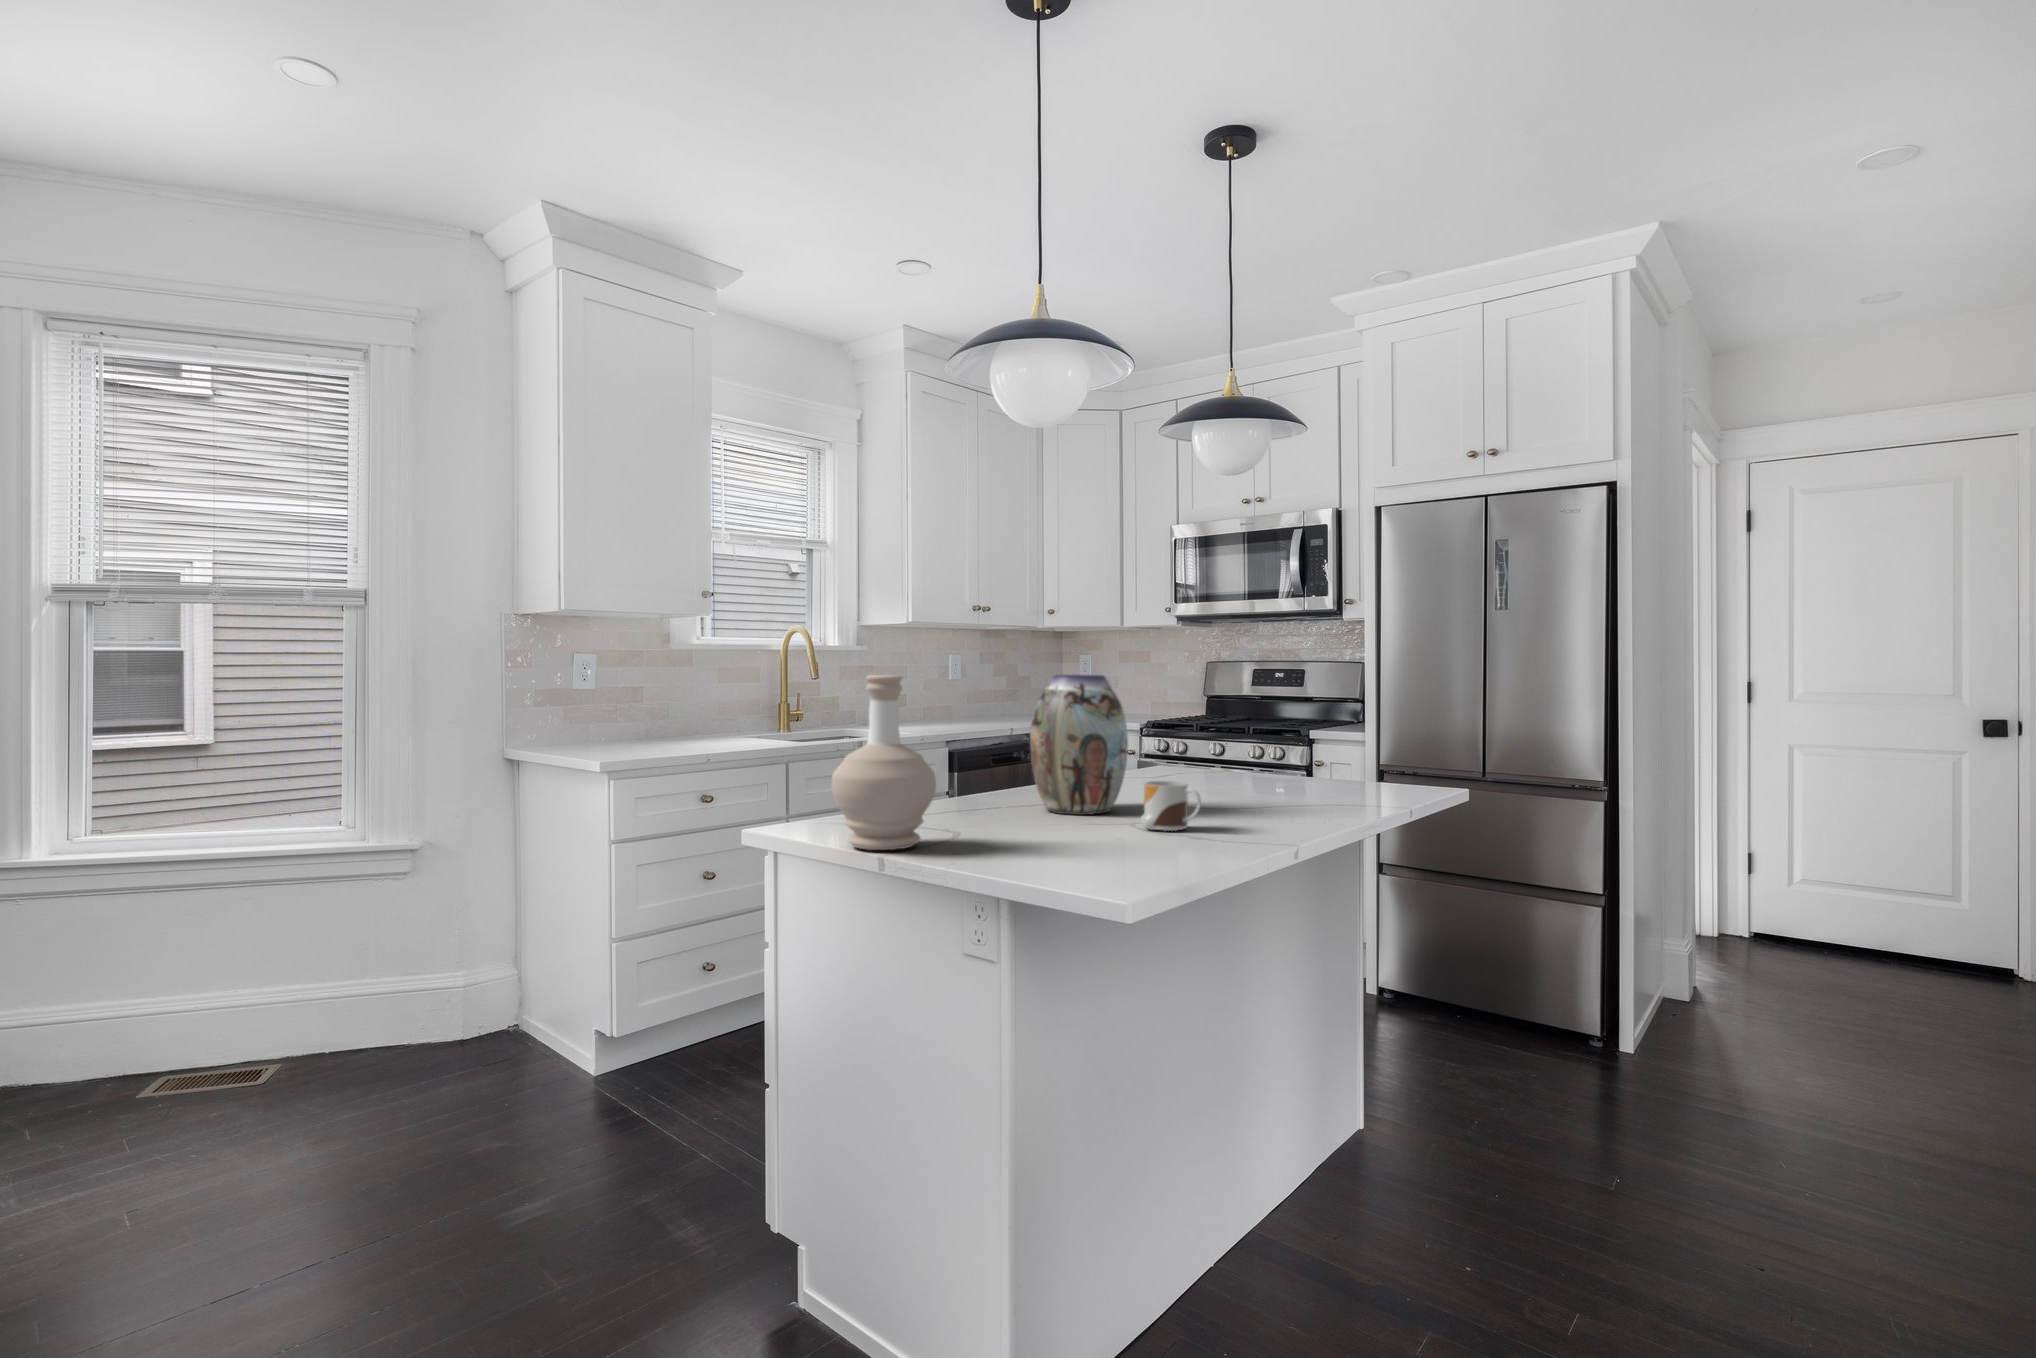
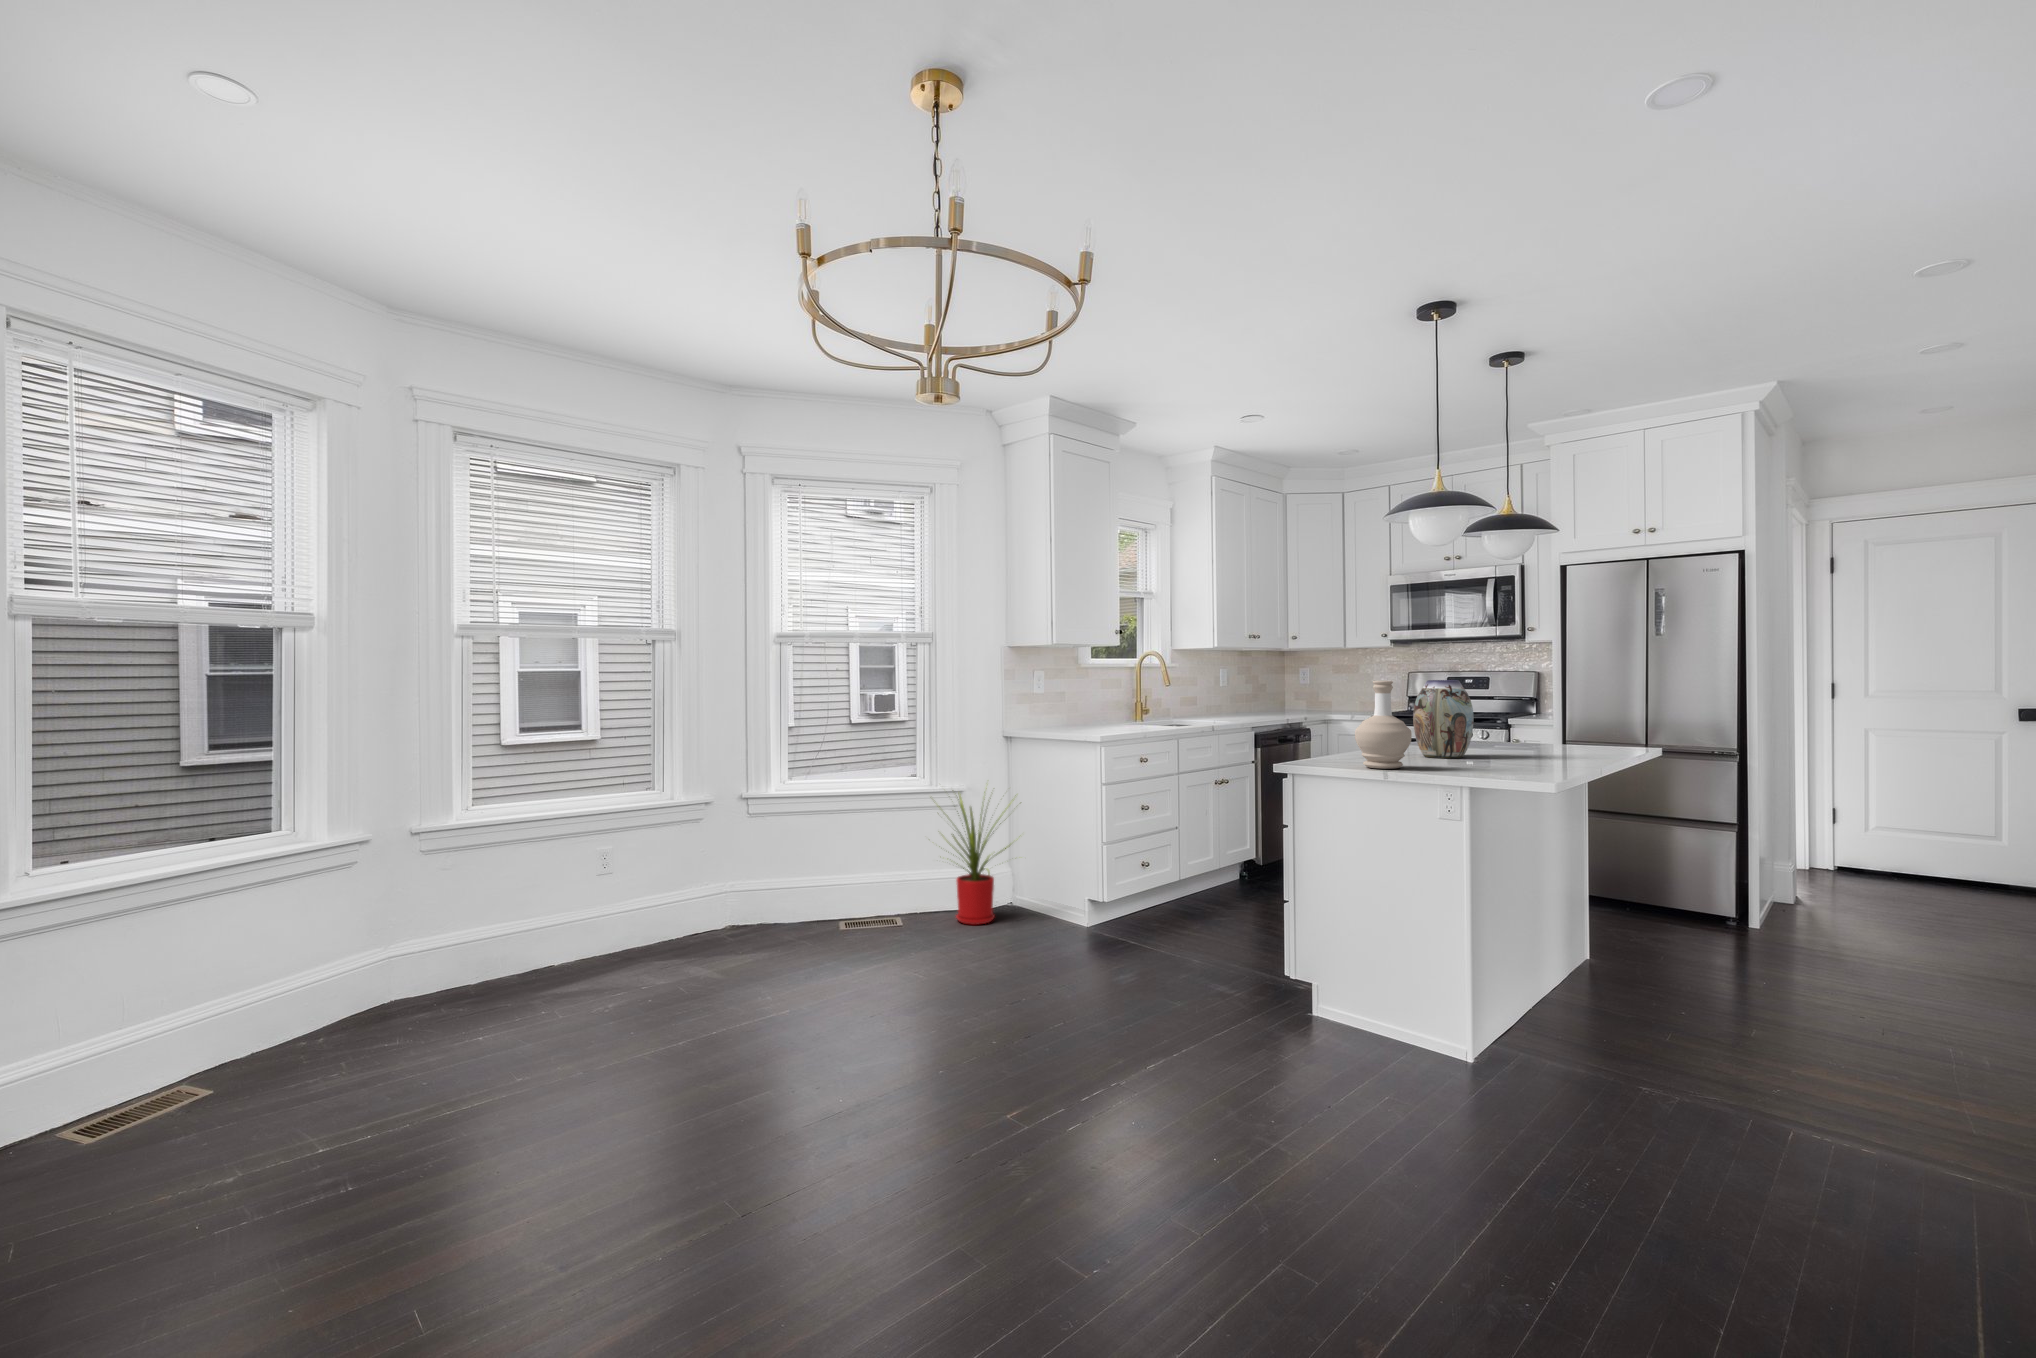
mug: present [1141,781,1201,831] -> none [1499,738,1538,763]
house plant: none [329,830,523,1071] -> present [939,792,1008,925]

